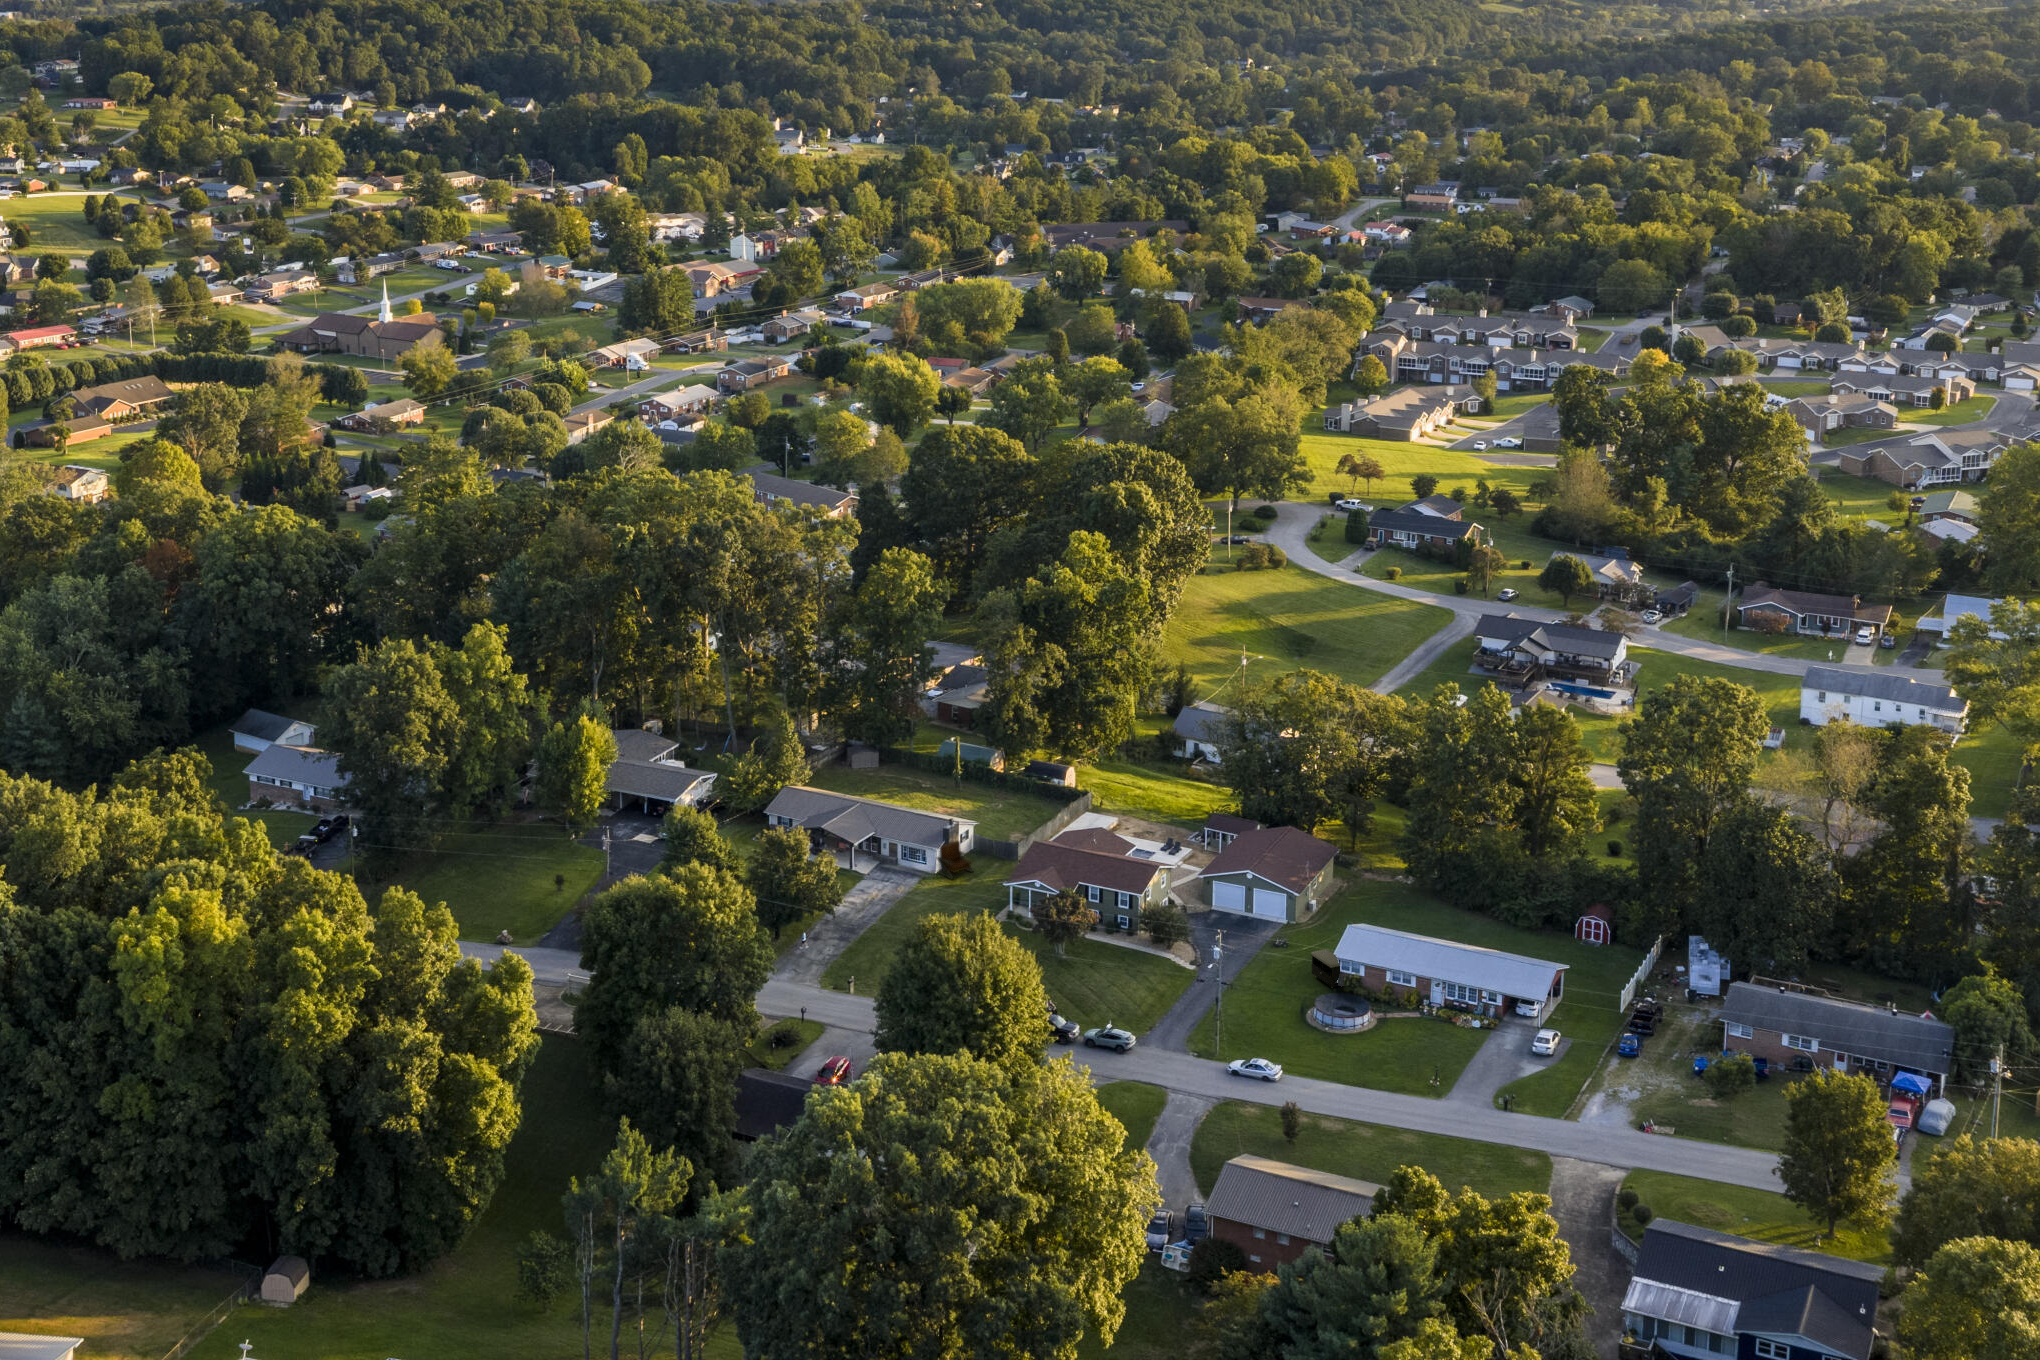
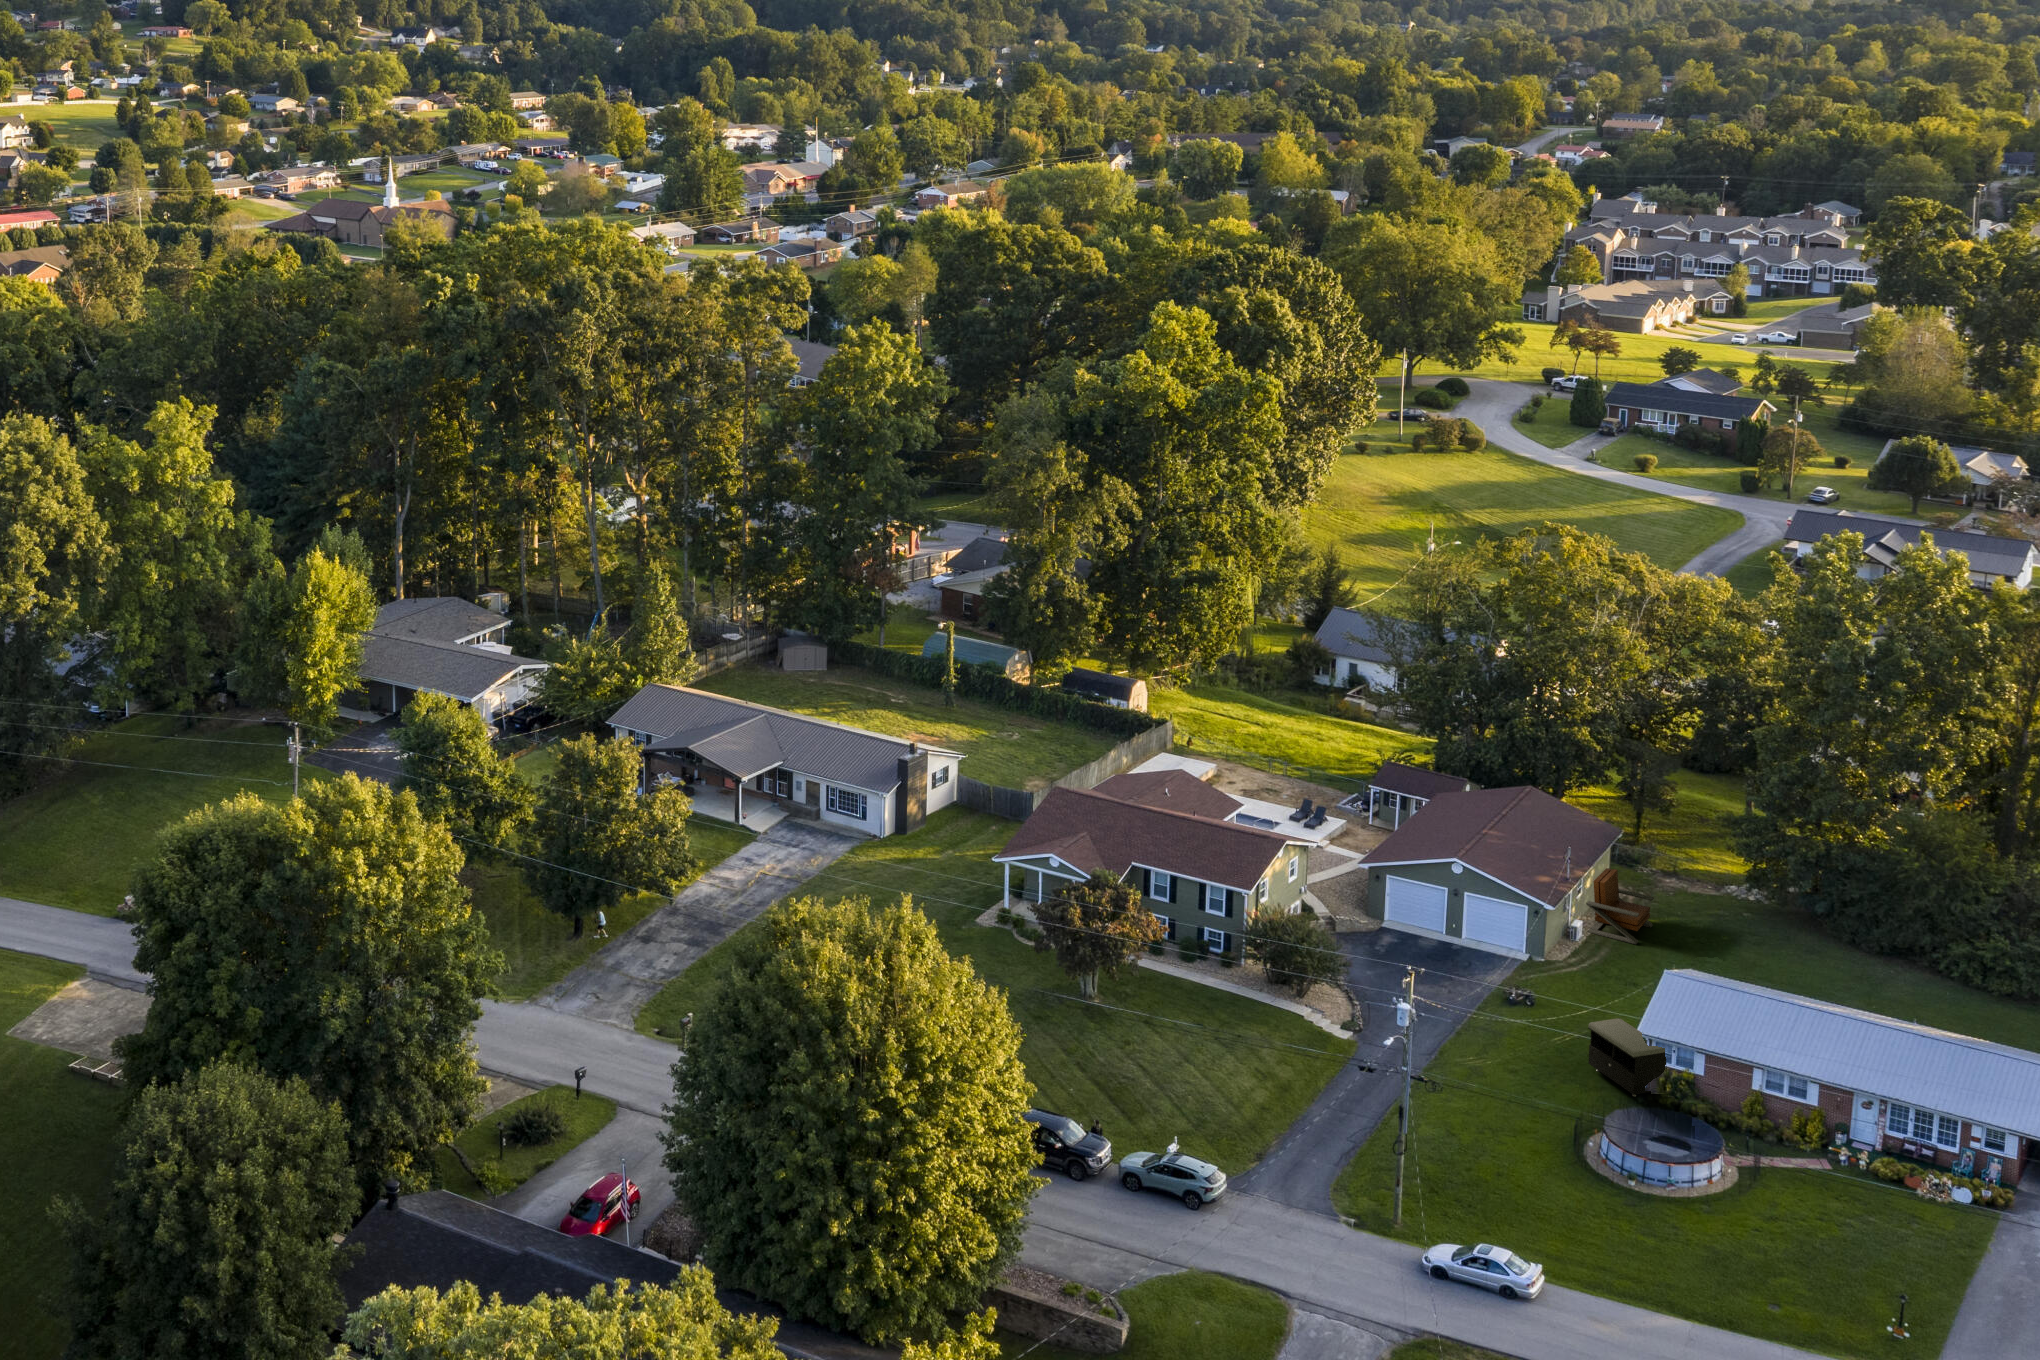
lounge chair: present [937,841,973,879] -> present [1586,868,1654,944]

